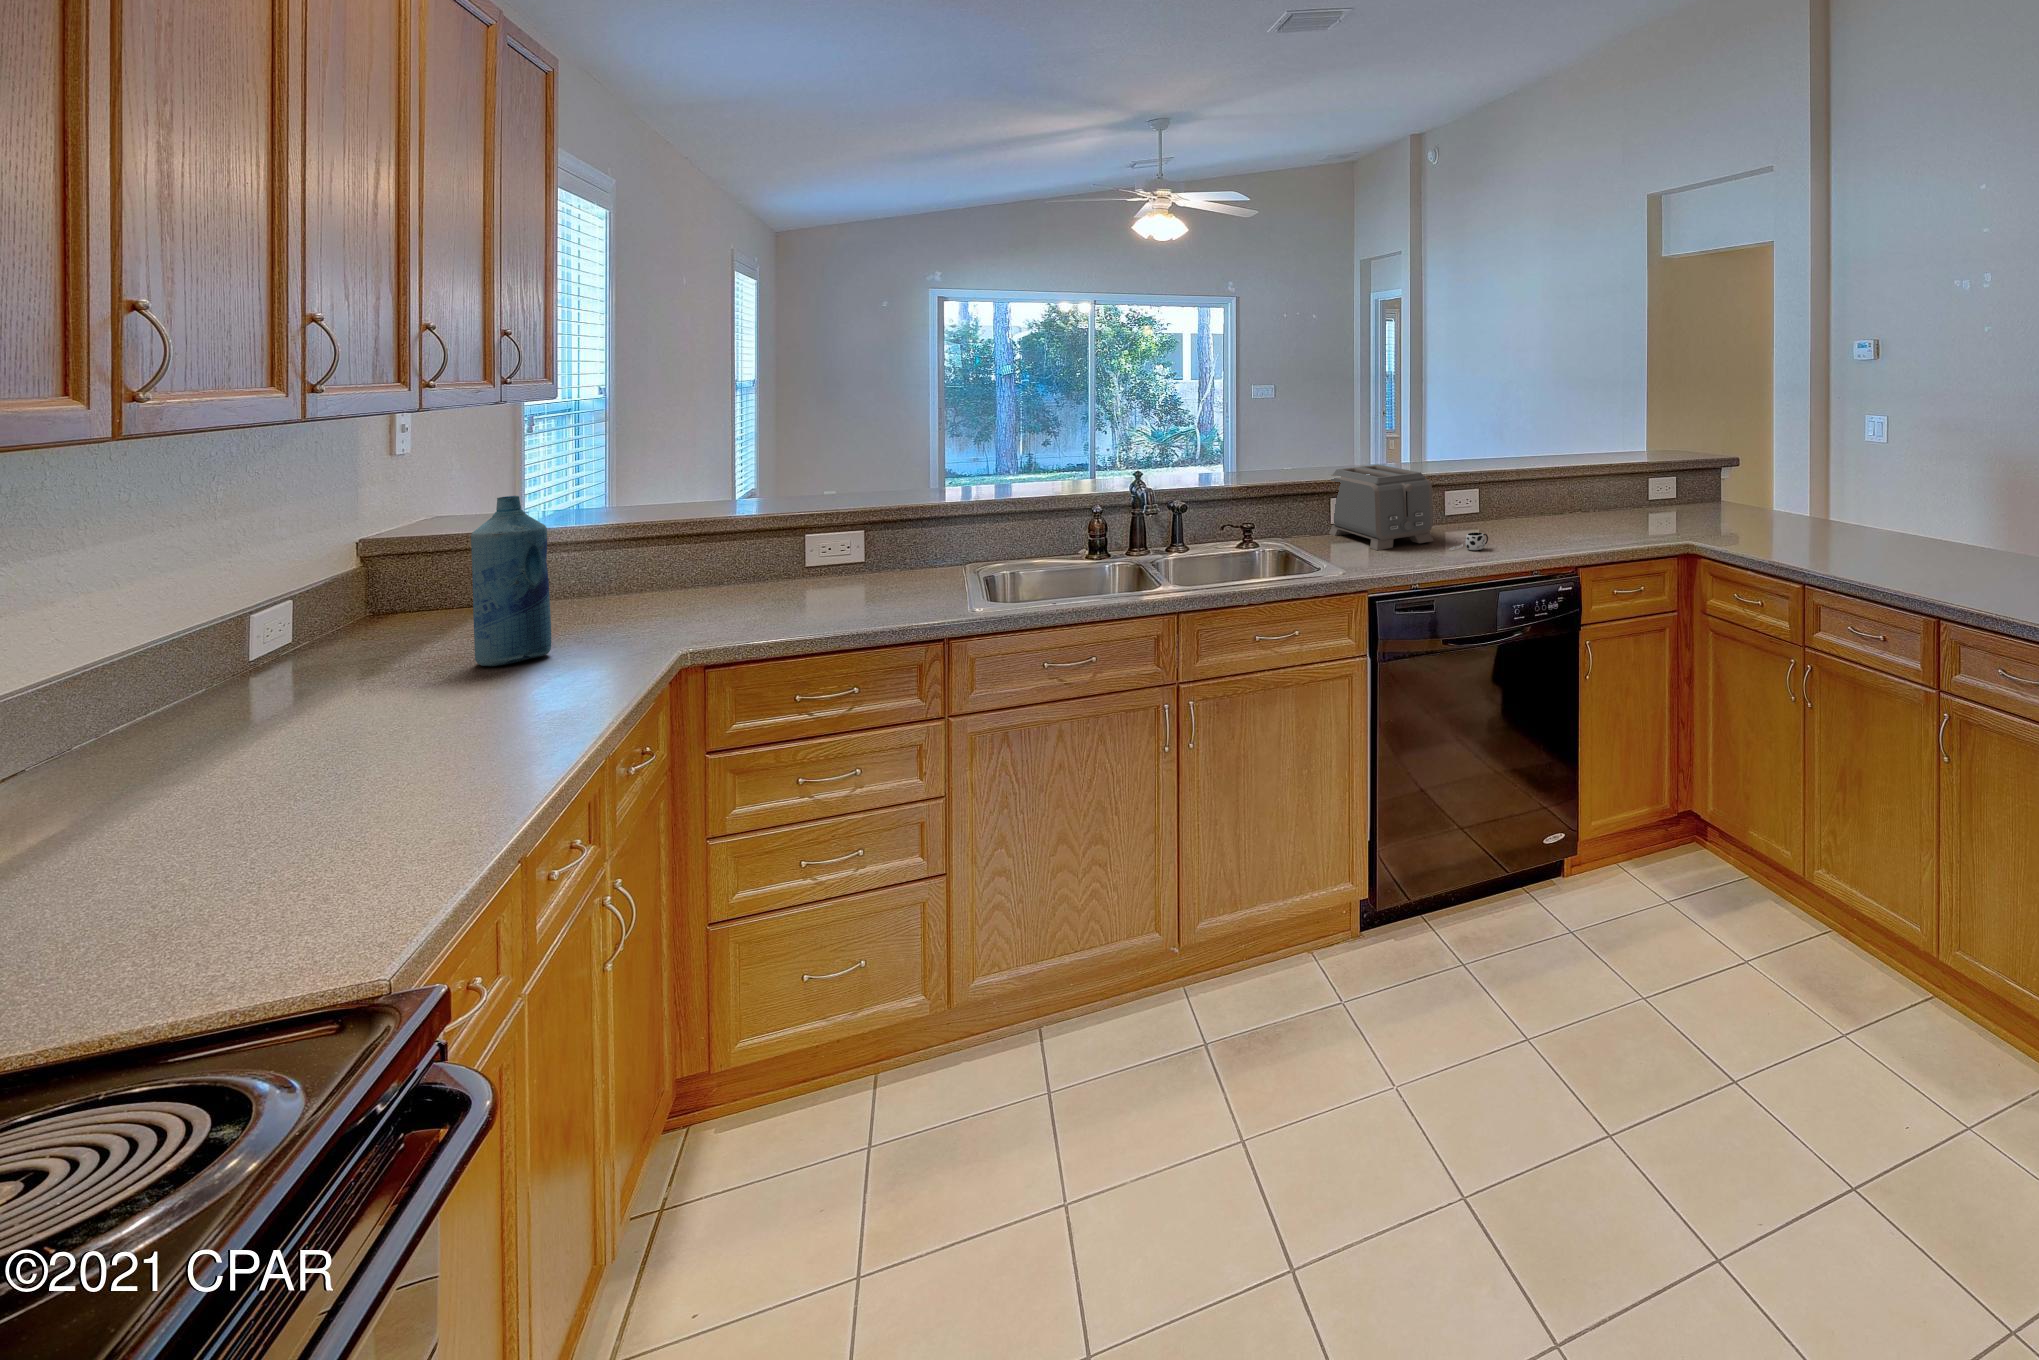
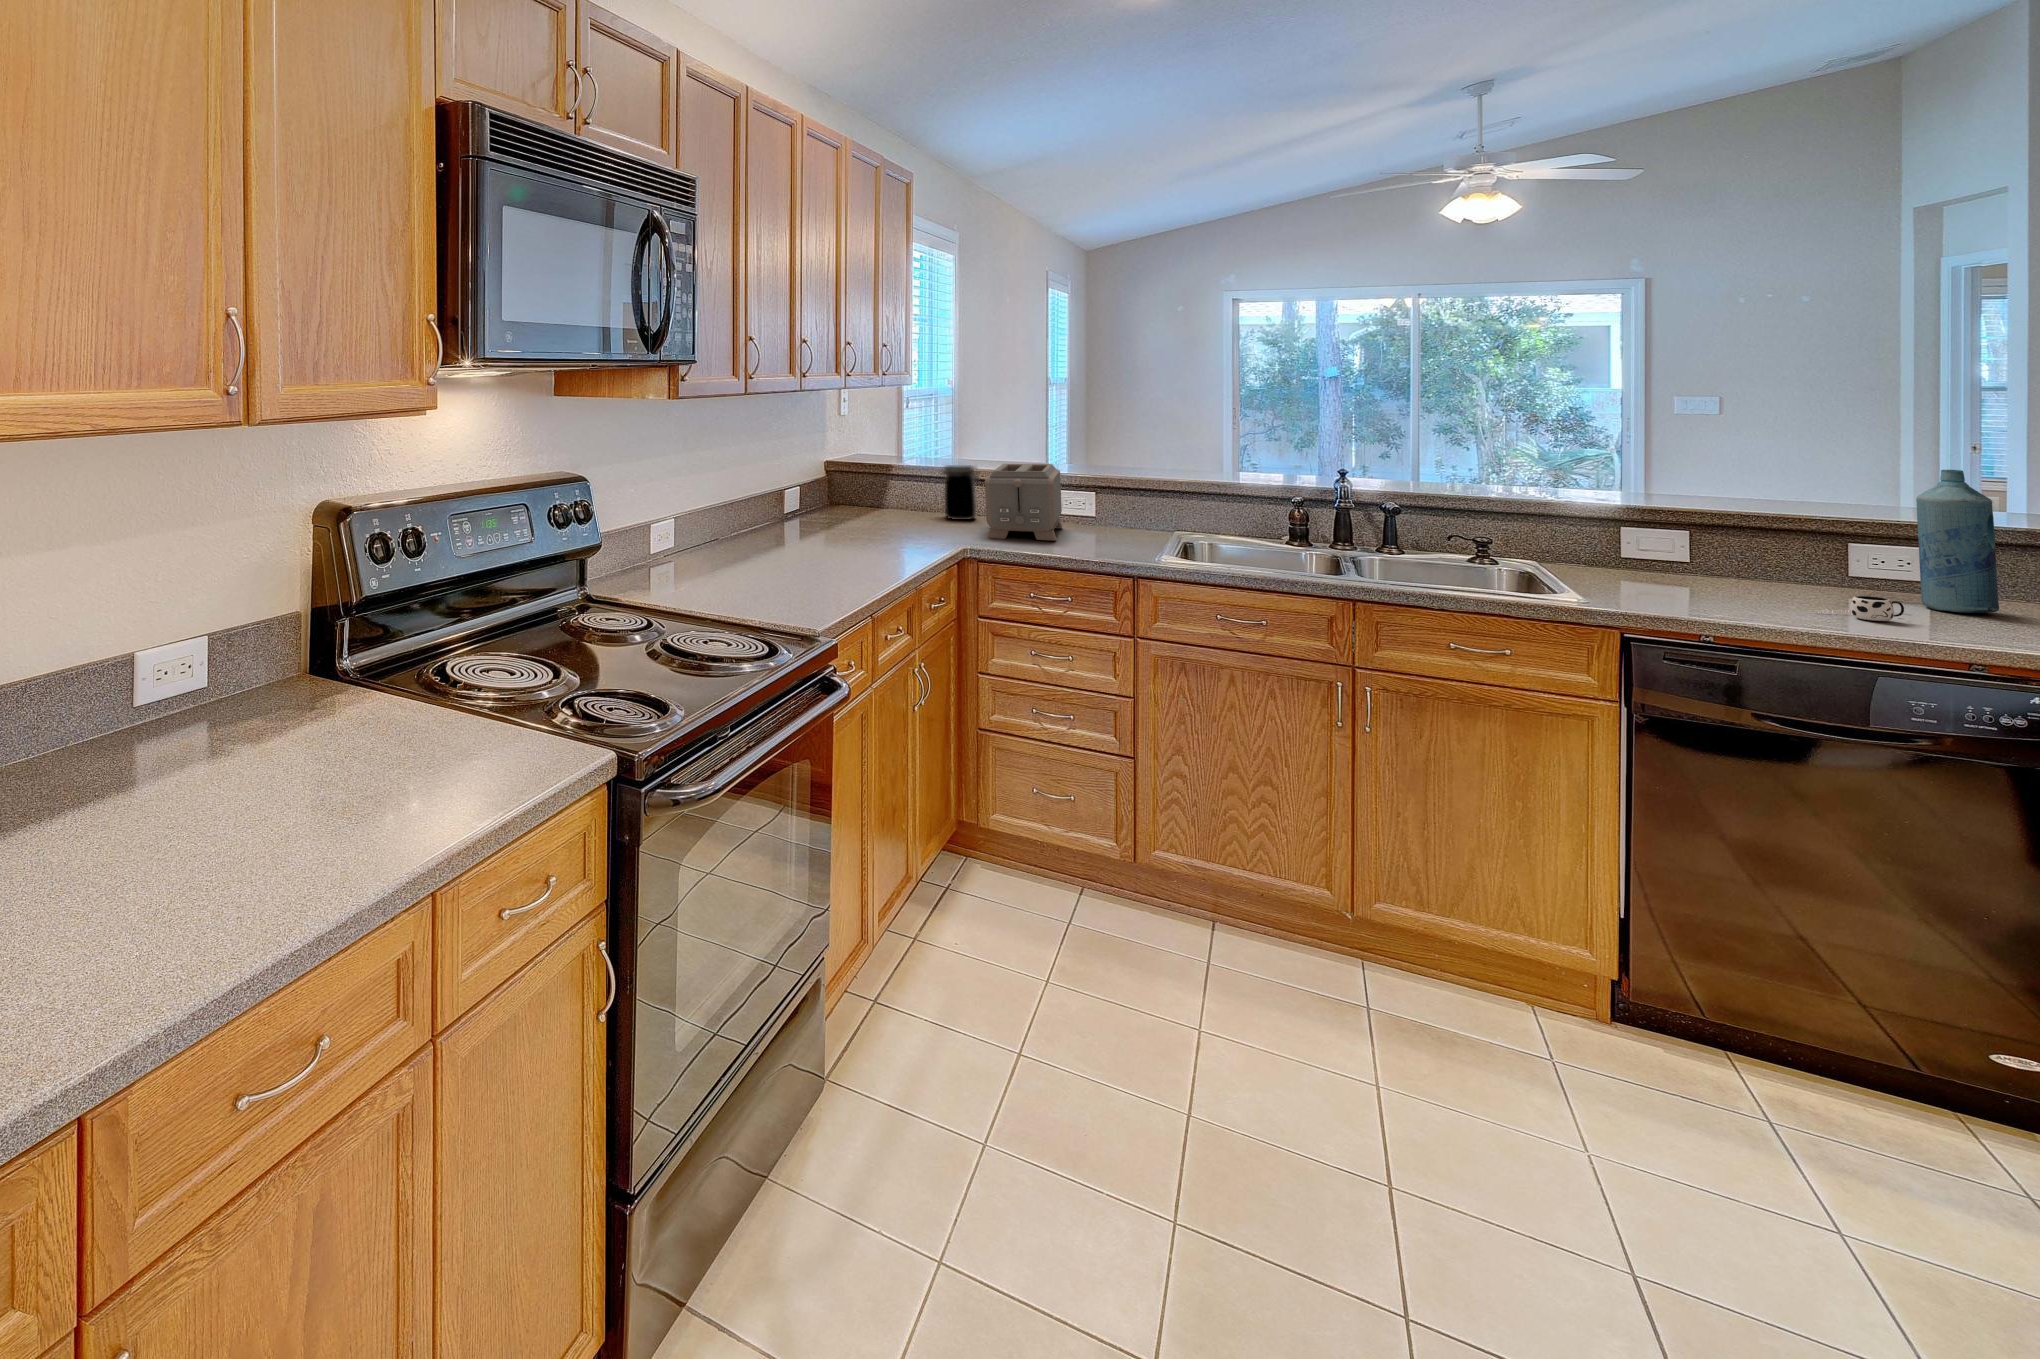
toaster: present [1329,465,1434,550] -> present [985,464,1063,541]
bottle: present [471,496,551,666] -> present [1916,470,1999,613]
jar: none [606,516,679,601] -> present [940,465,979,520]

